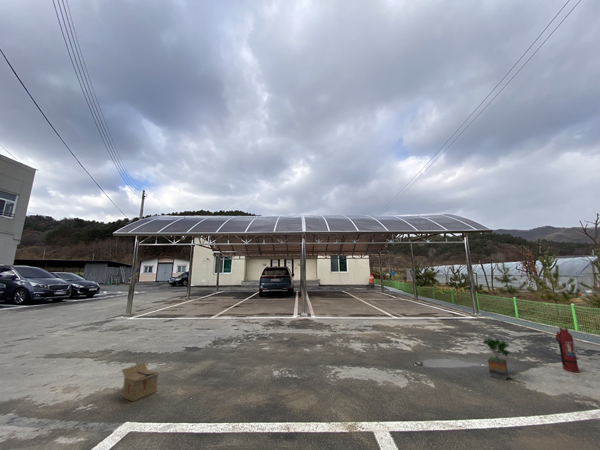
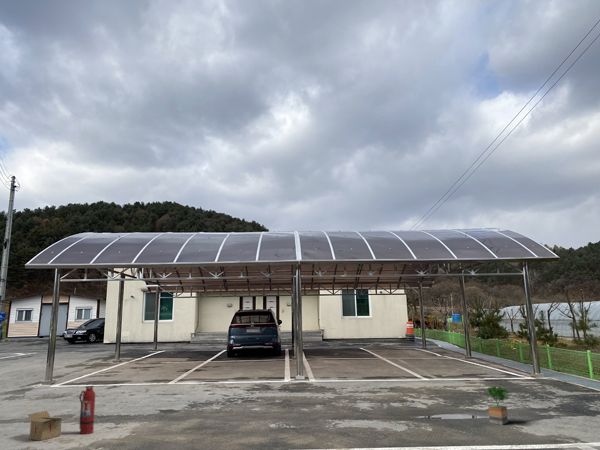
fire extinguisher: present [556,327,579,372] -> present [79,386,95,434]
cardboard box: present [122,363,160,401] -> present [28,411,62,441]

